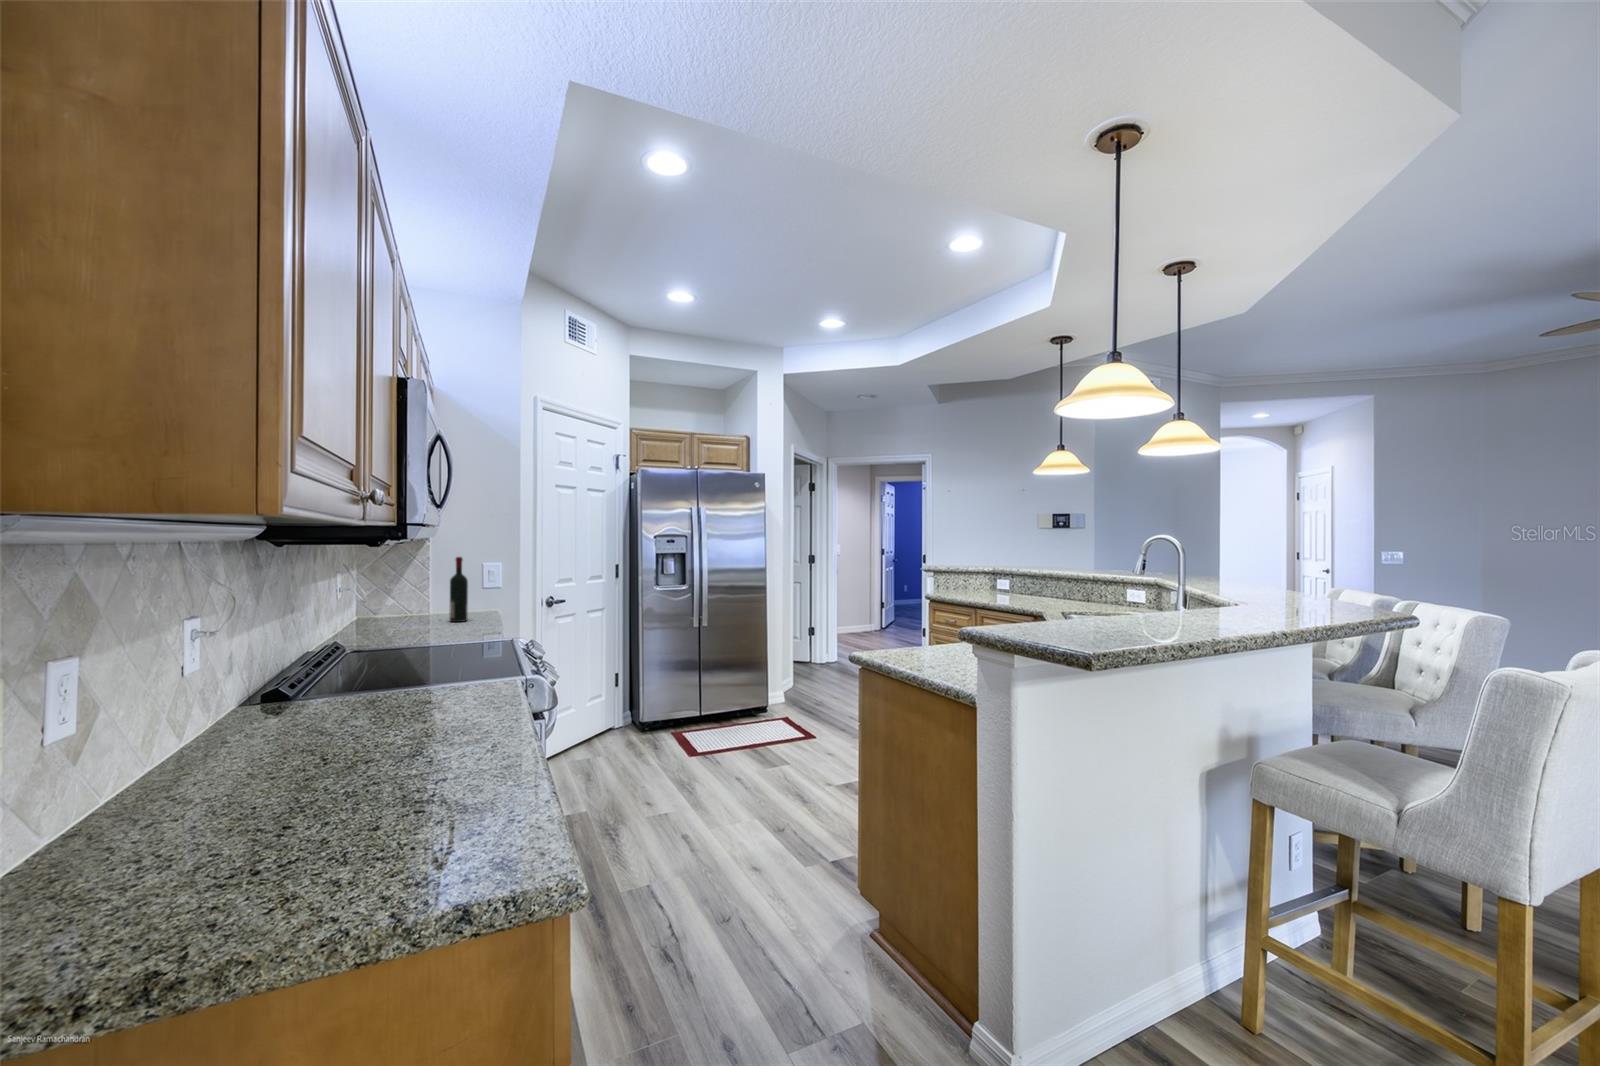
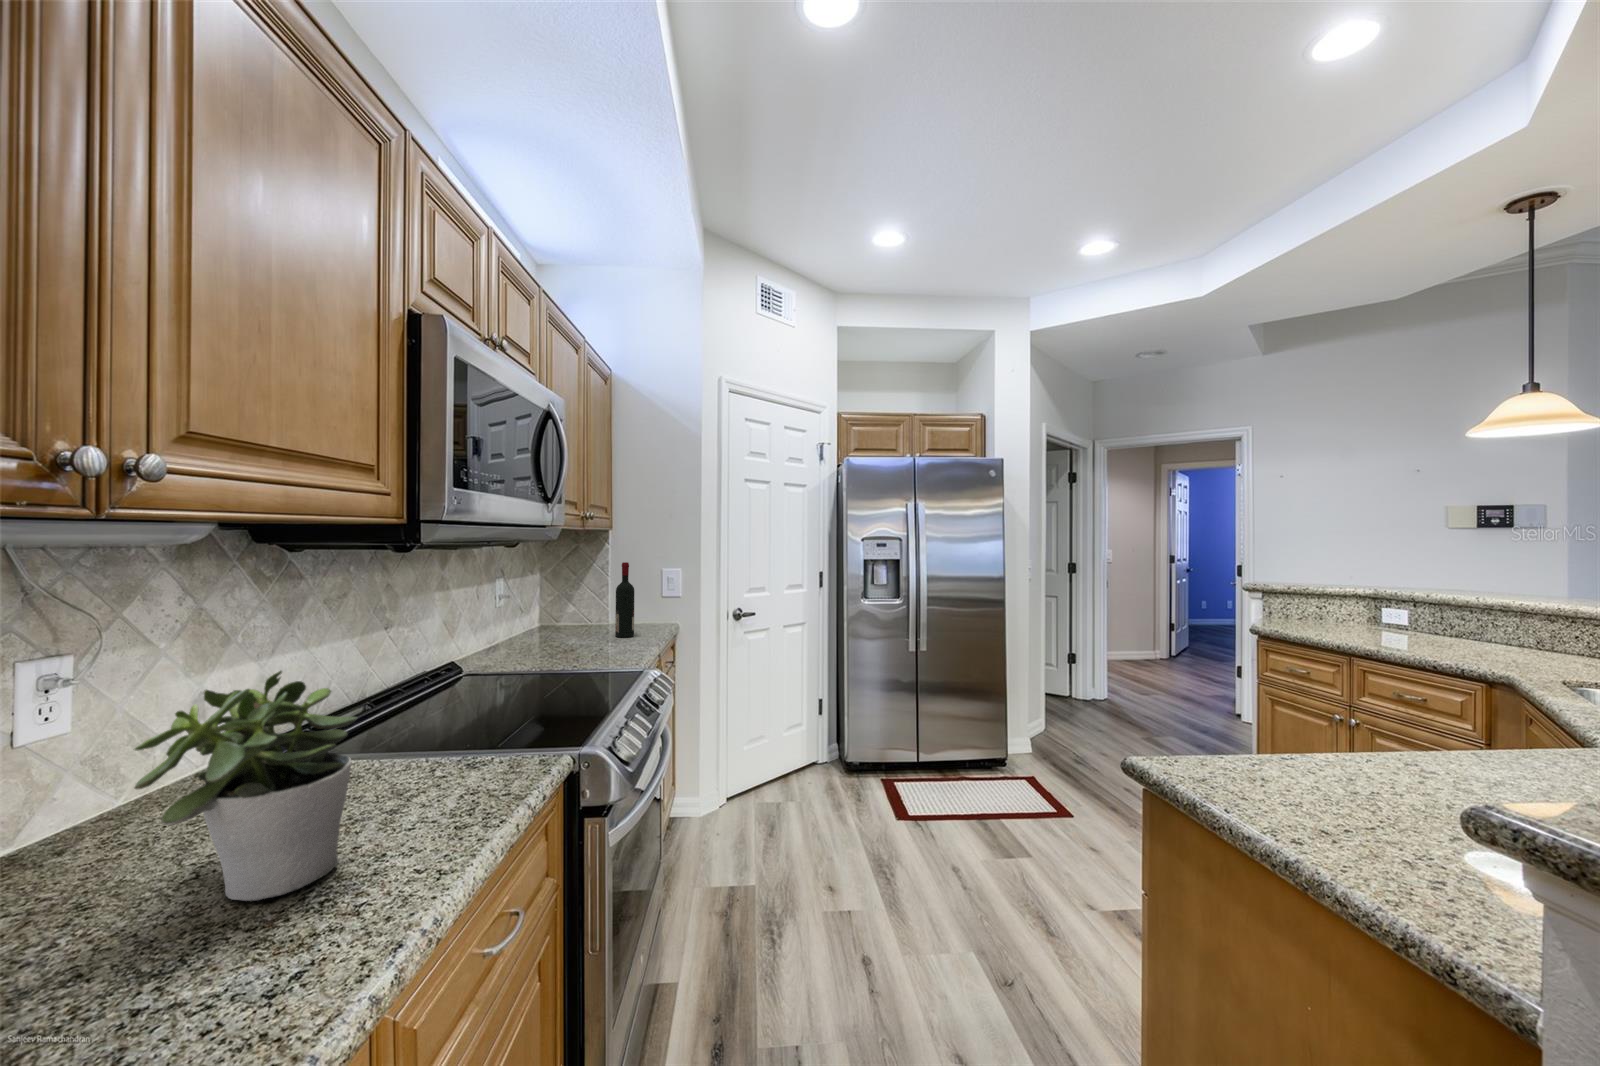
potted plant: none [332,616,446,743] -> present [135,671,357,902]

